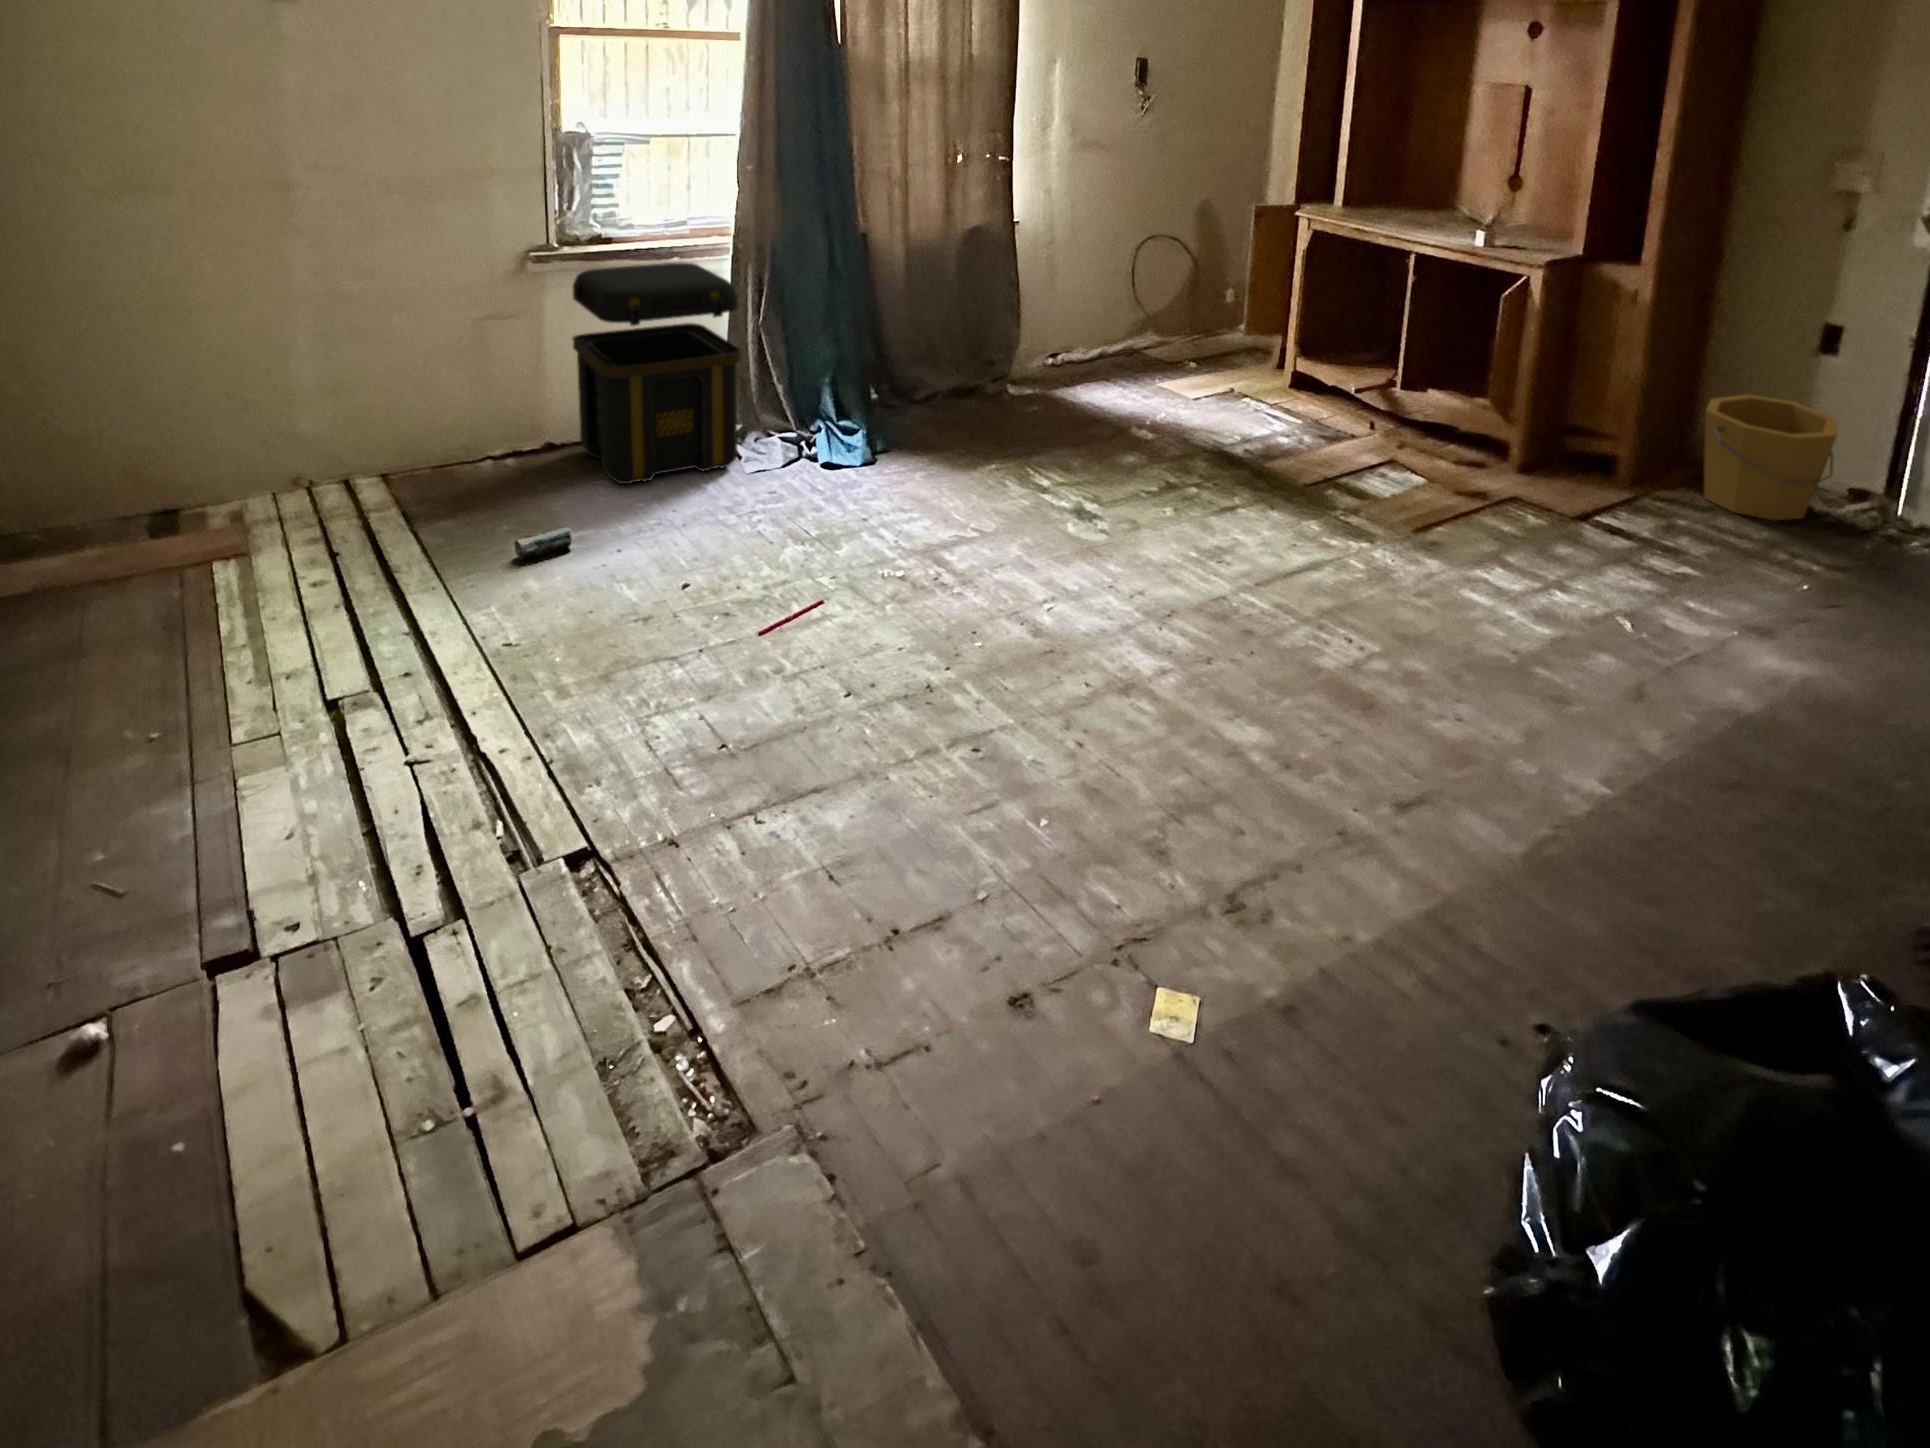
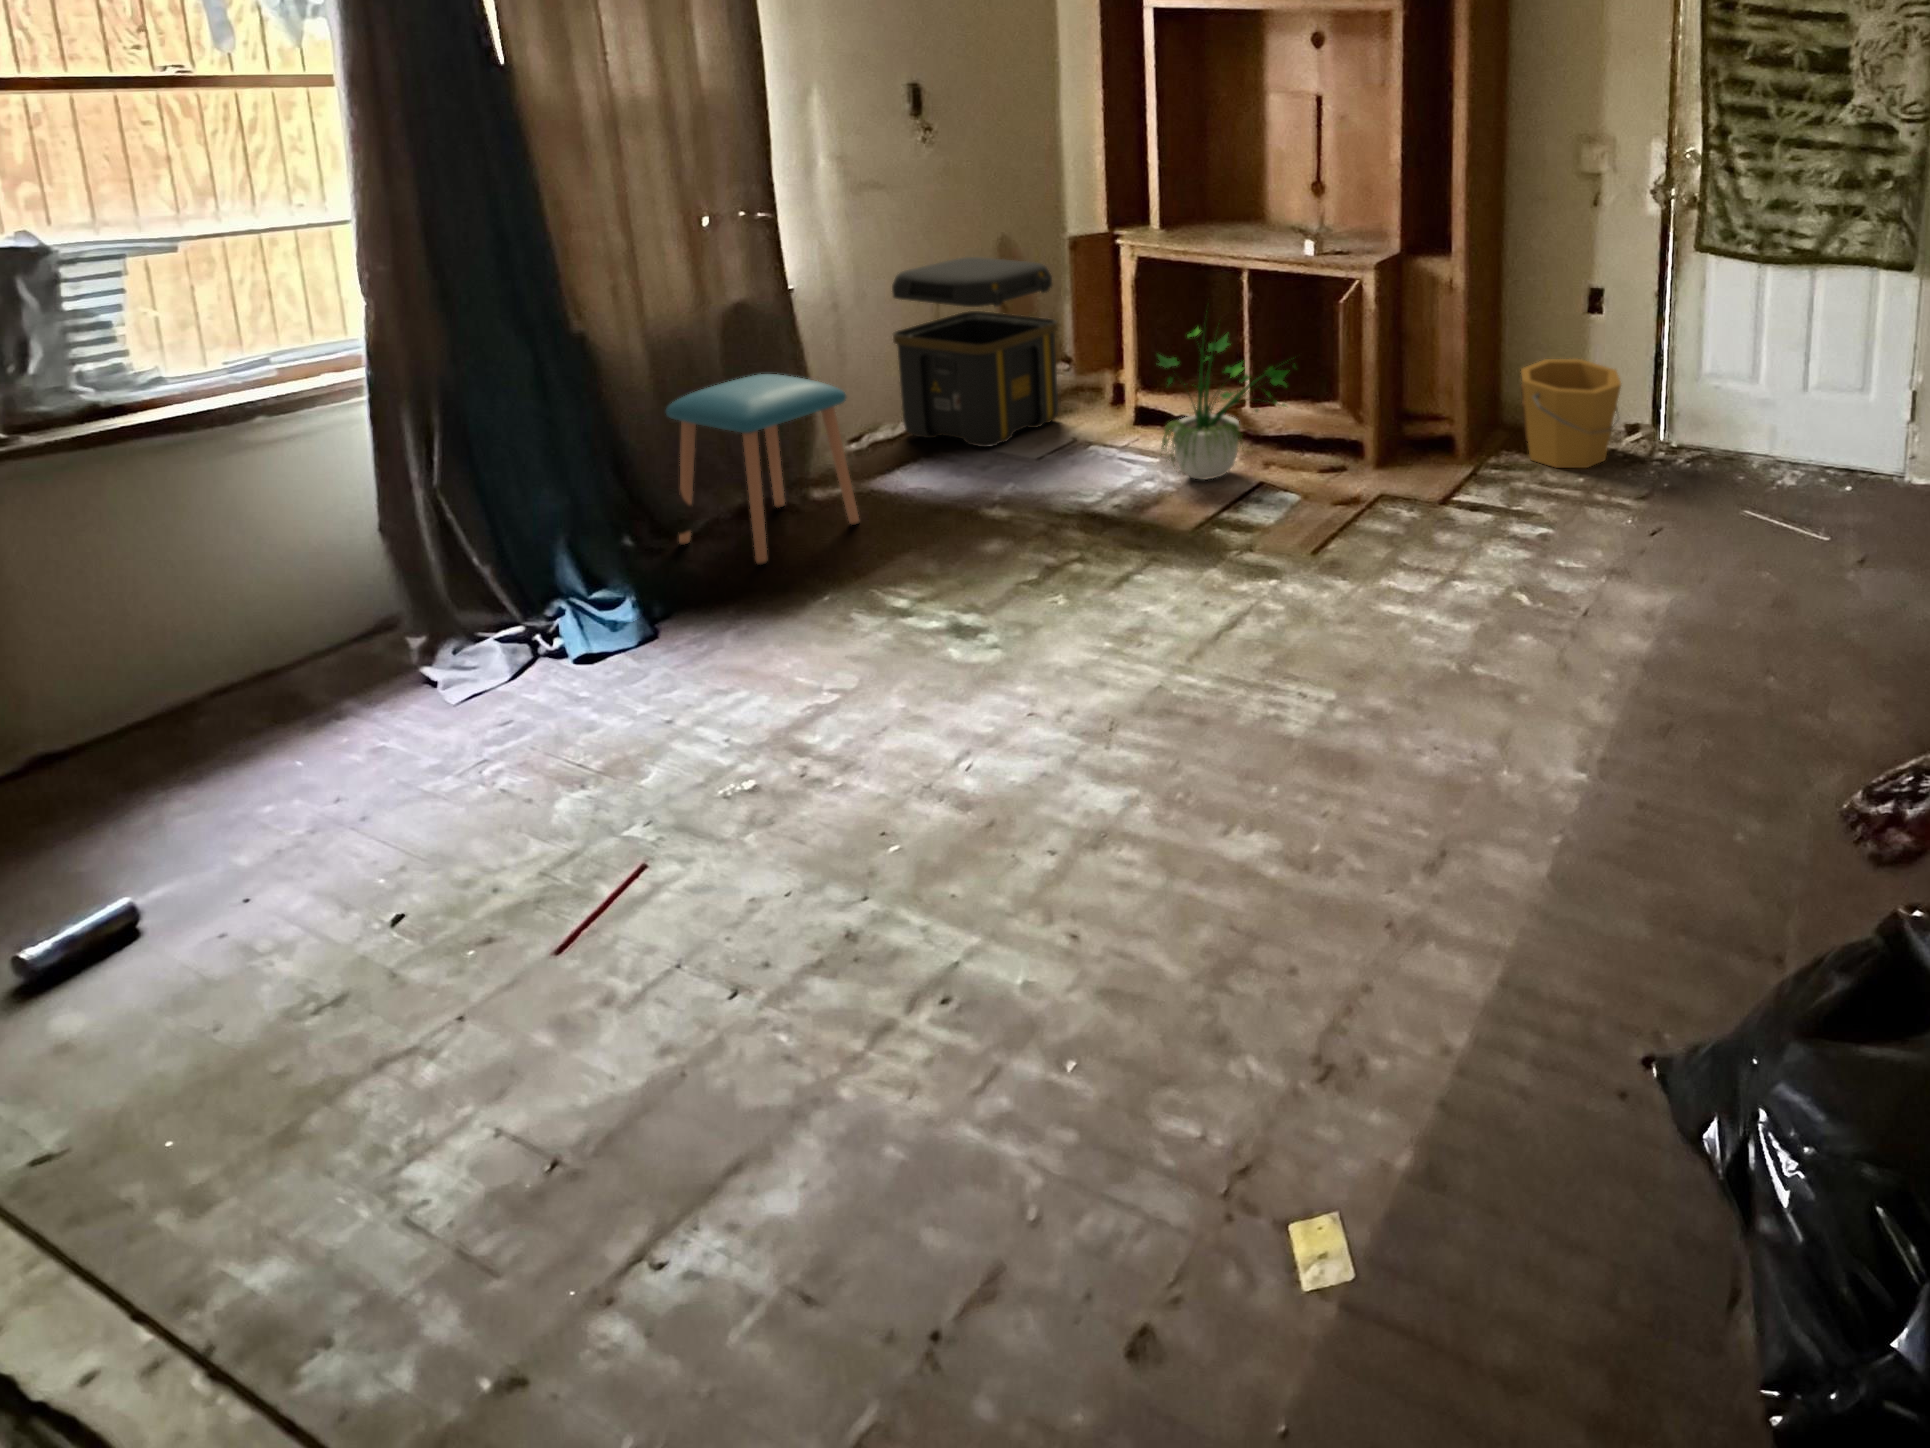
toolbox: present [573,263,741,484] -> present [892,257,1059,447]
potted plant: none [1297,271,1446,445] -> present [1158,328,1296,480]
stool: none [910,285,1041,431] -> present [666,374,859,565]

